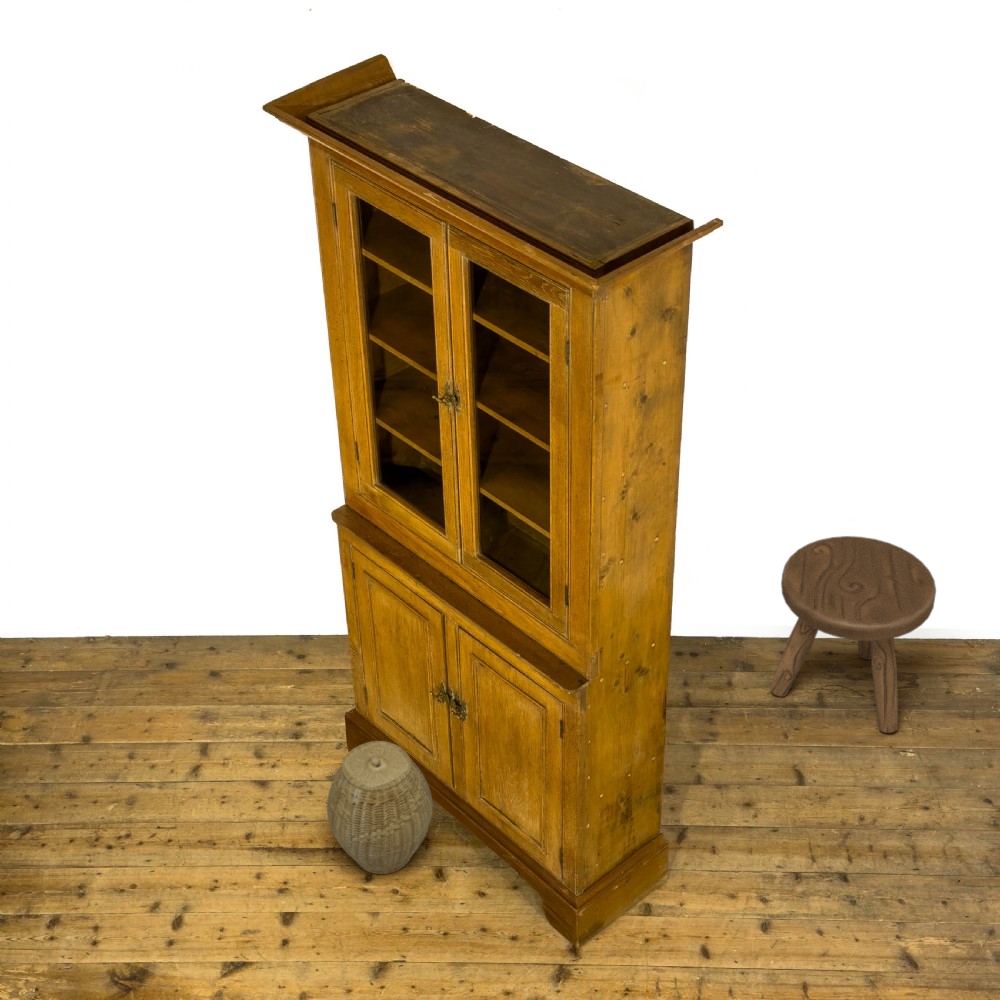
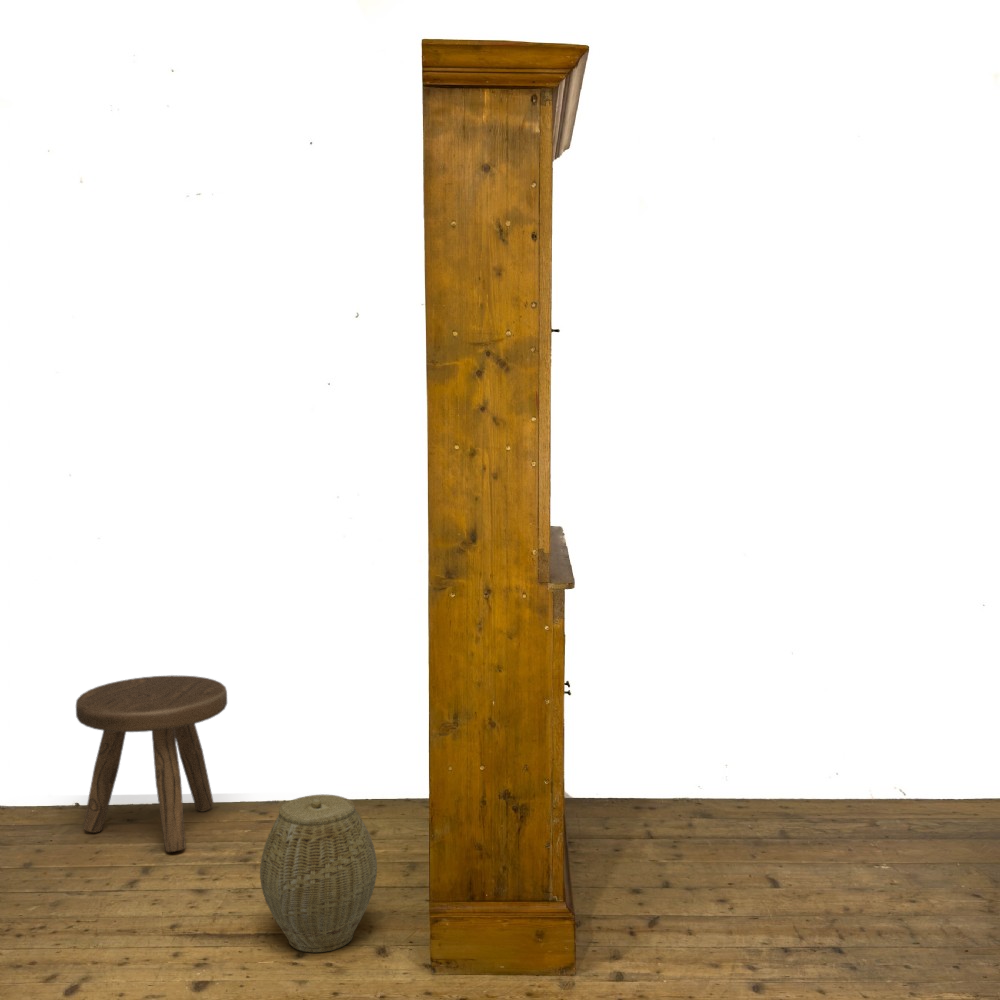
stool: present [770,536,936,733] -> present [76,675,227,852]

